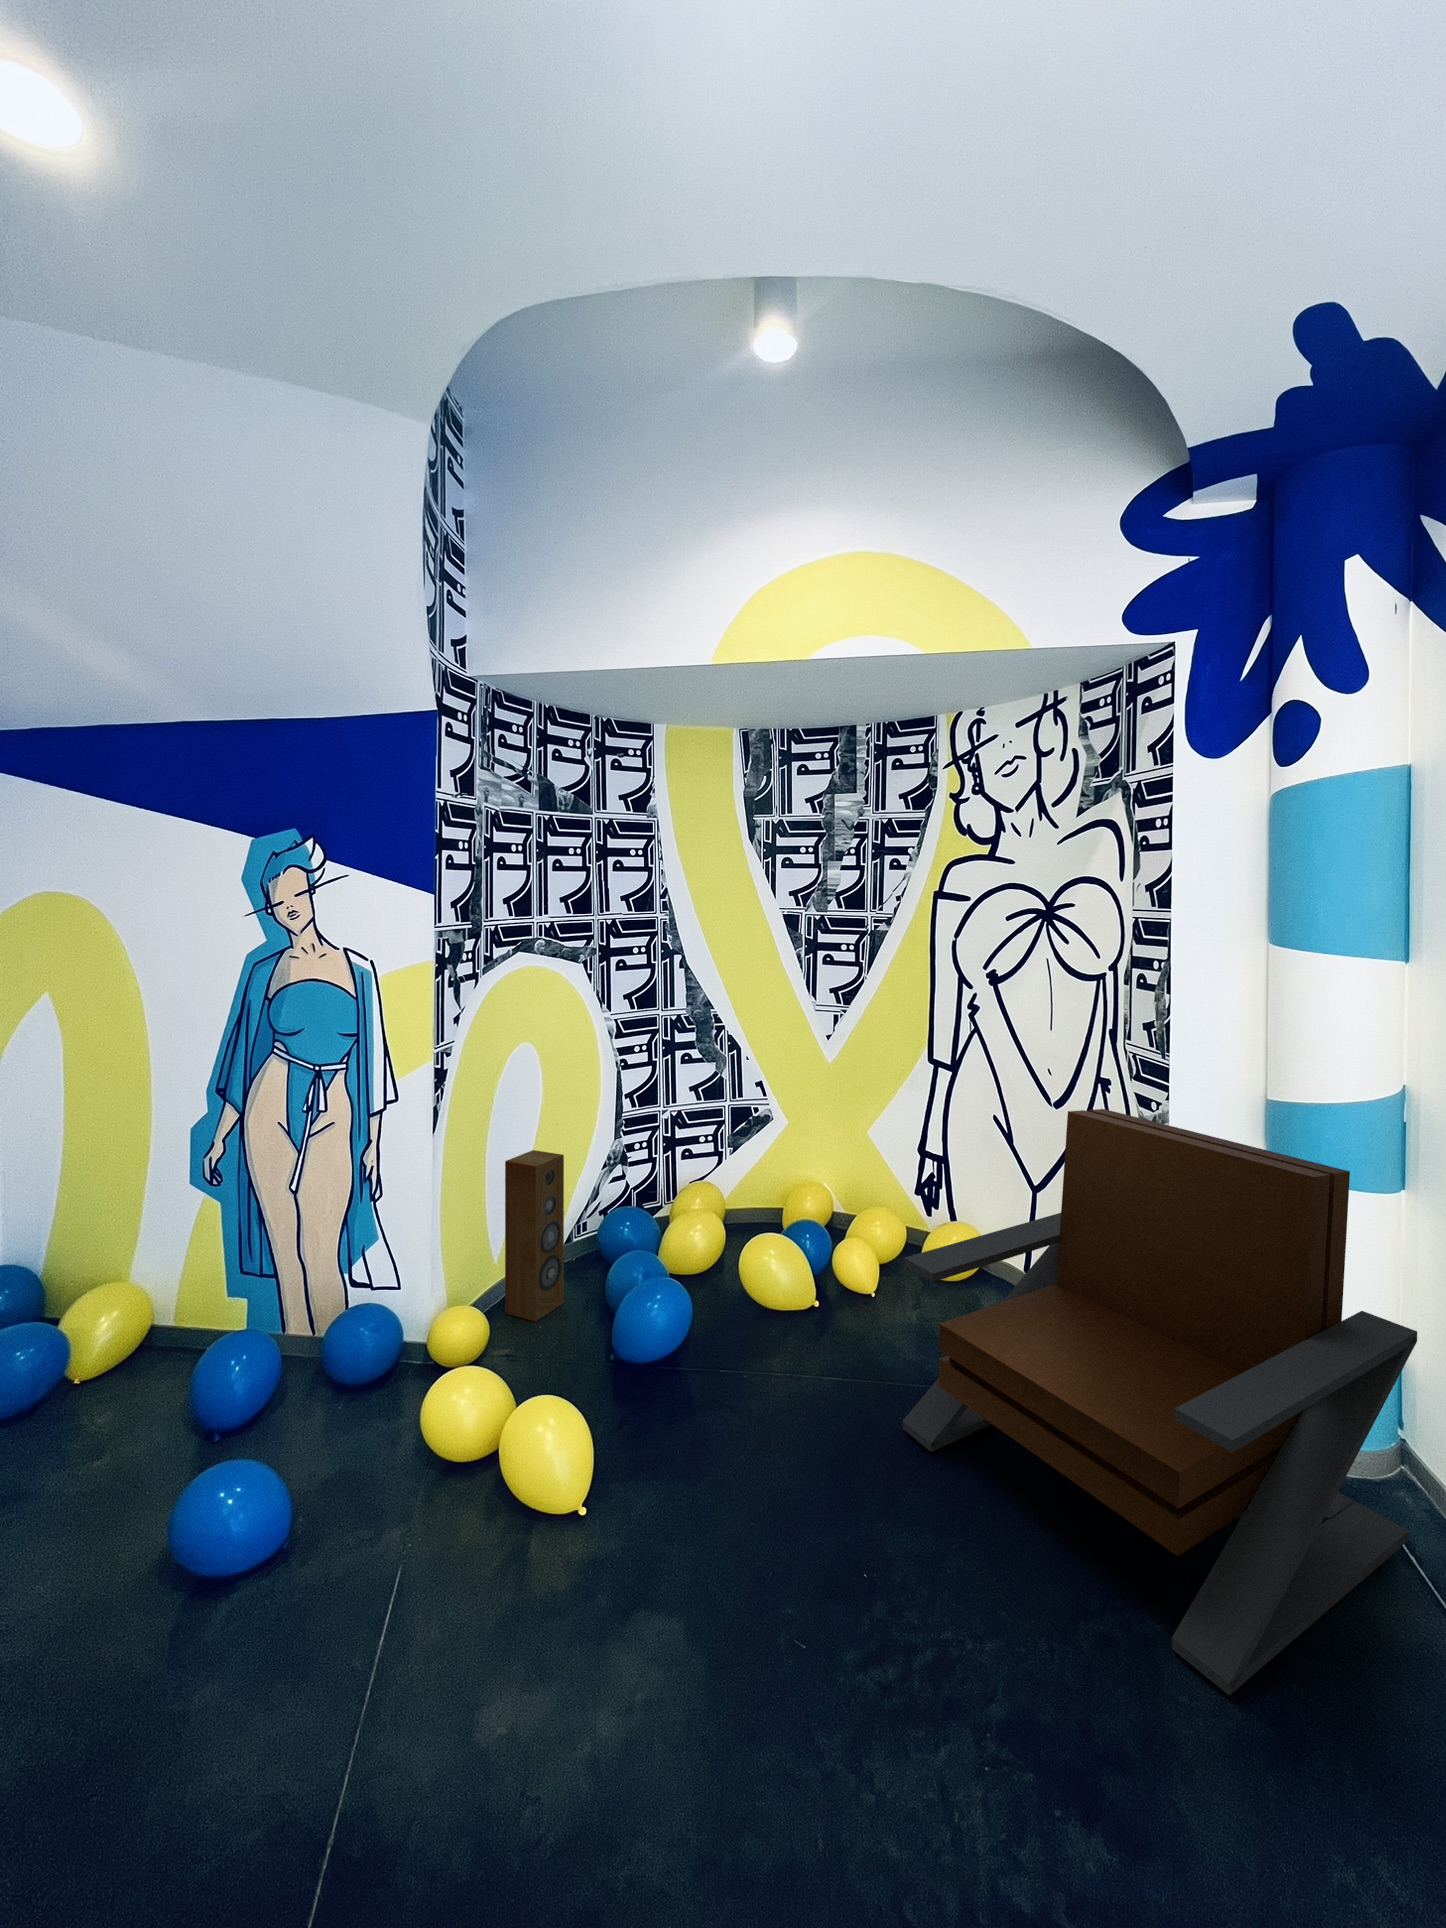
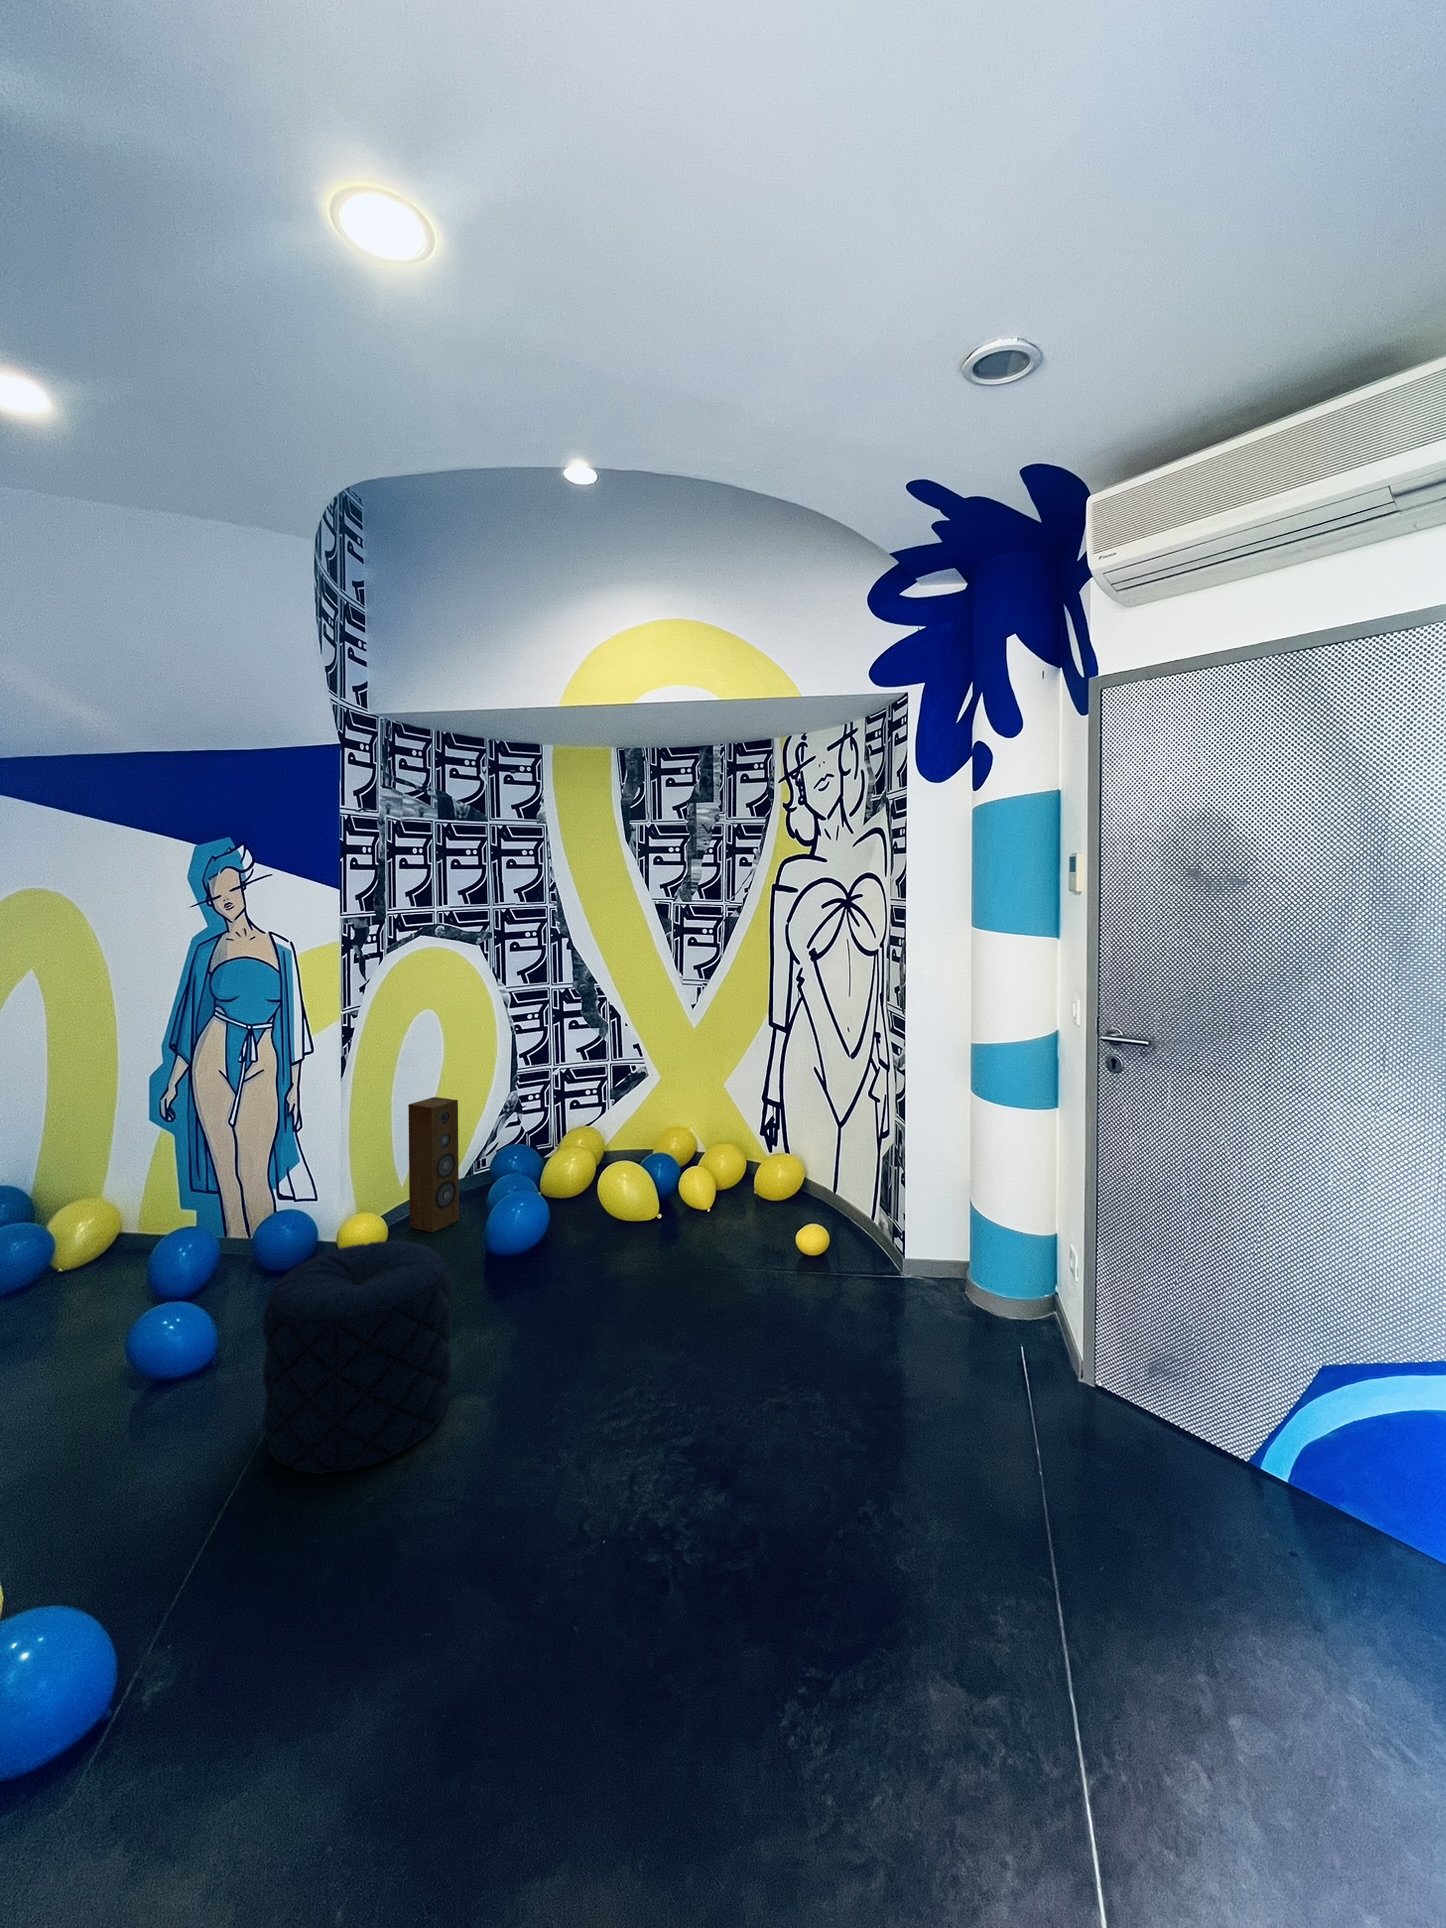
lounge chair: present [903,1109,1417,1695] -> none [694,1057,1041,1438]
pouf: none [377,1380,632,1766] -> present [262,1241,452,1474]

